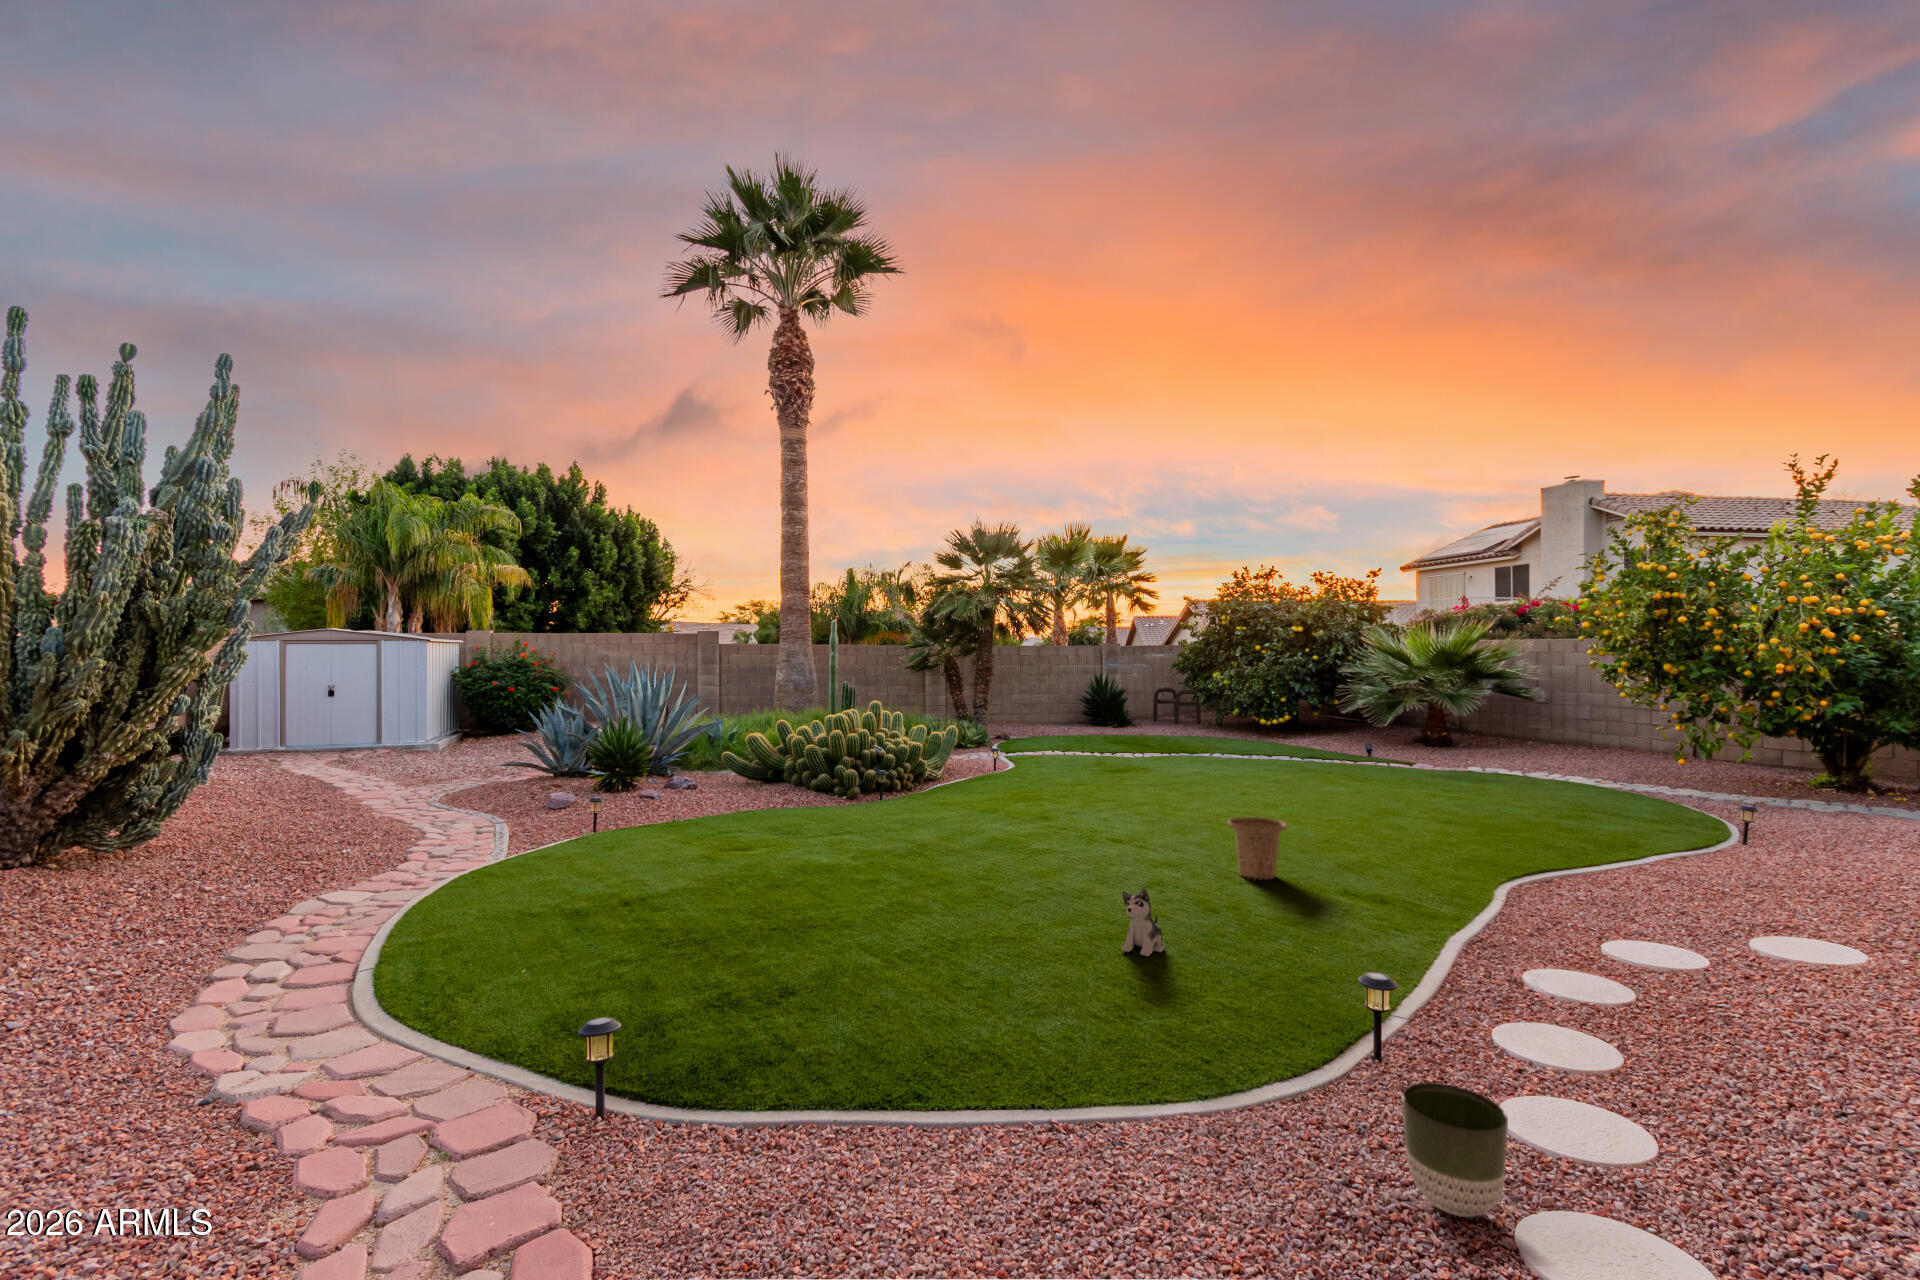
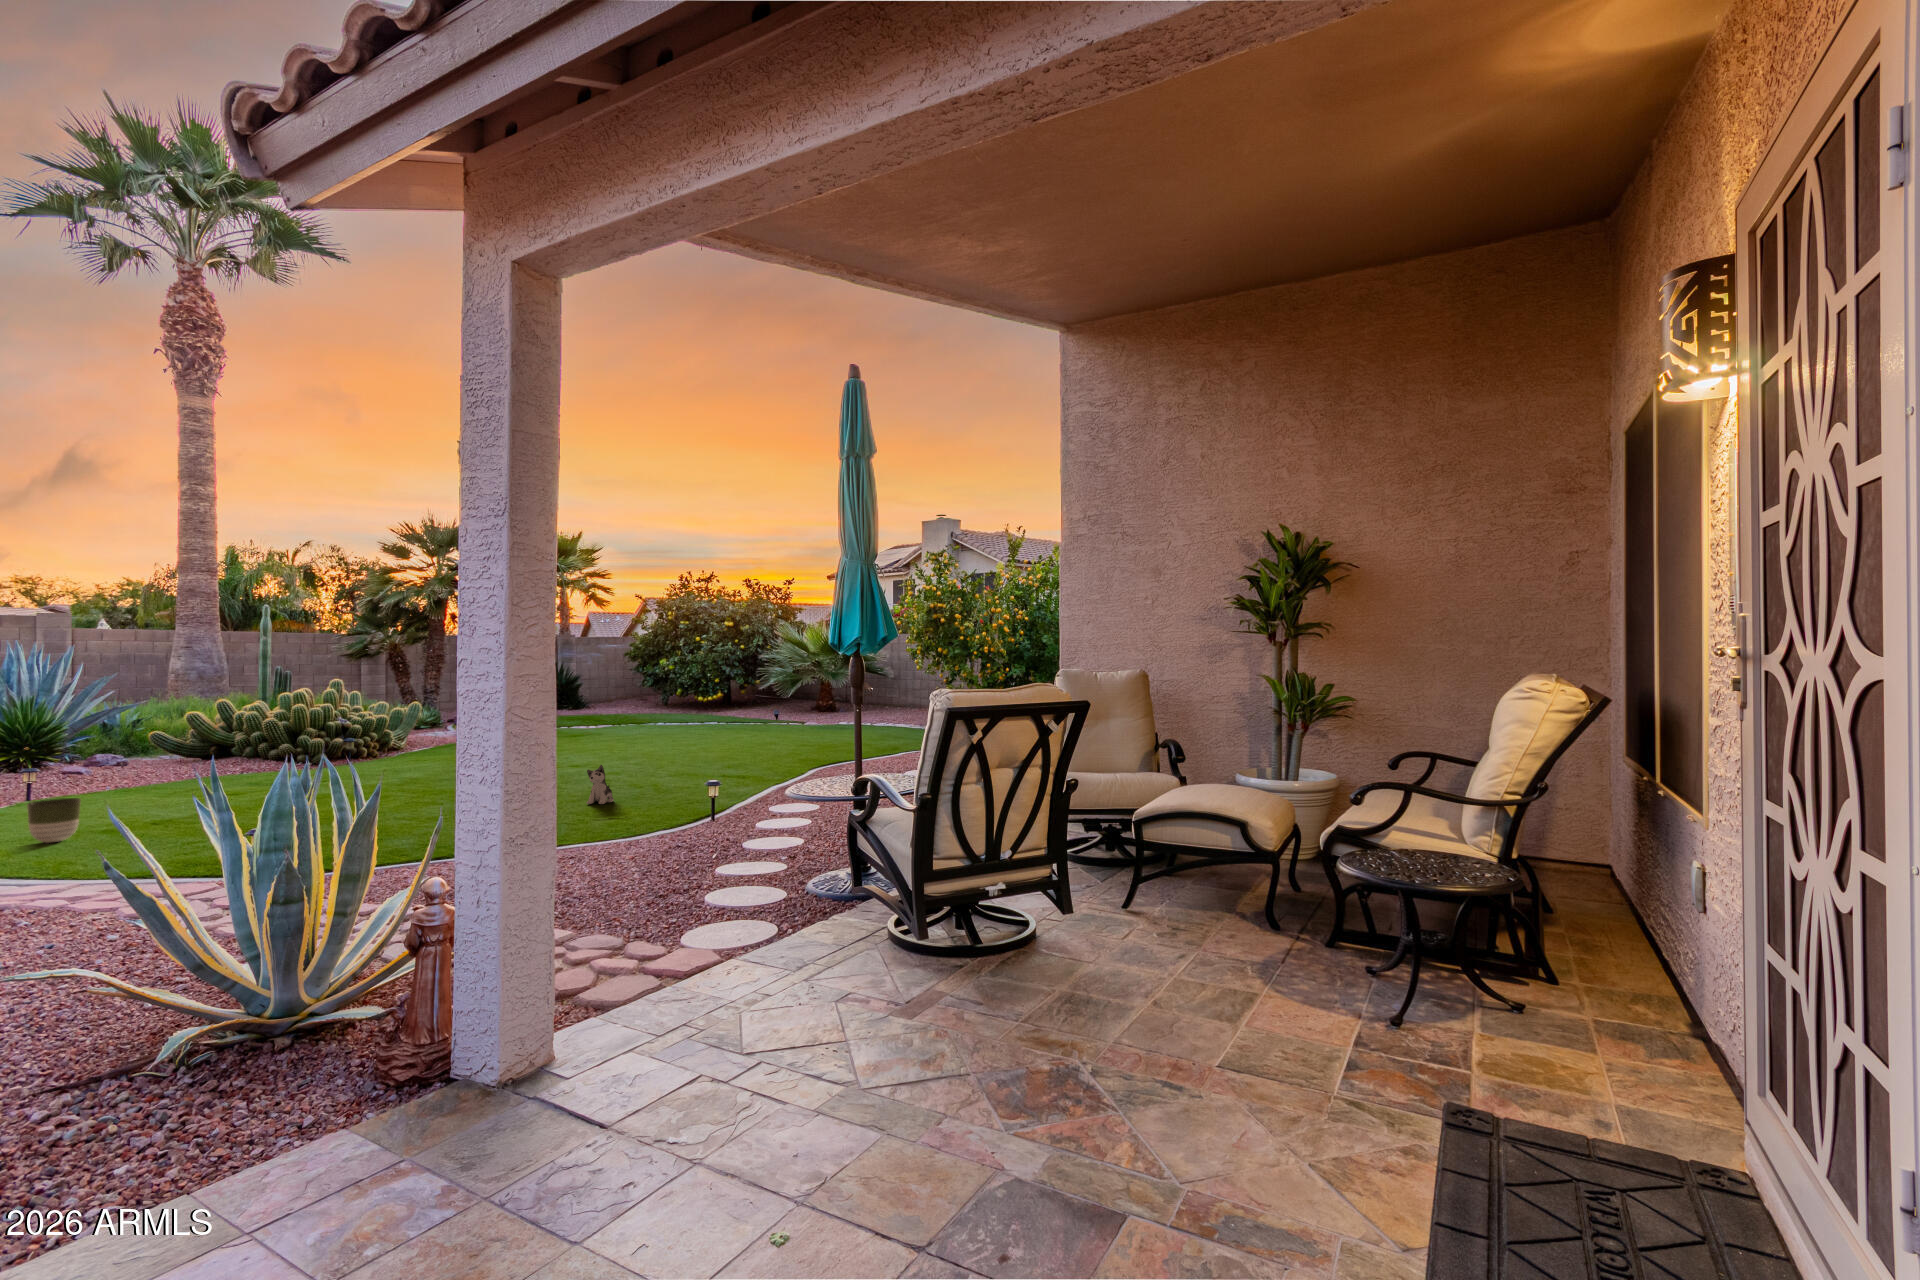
bench: present [1153,688,1201,724] -> none [607,675,651,705]
basket: present [1228,817,1287,880] -> none [658,736,696,773]
planter: present [1402,1083,1508,1217] -> present [27,798,81,843]

